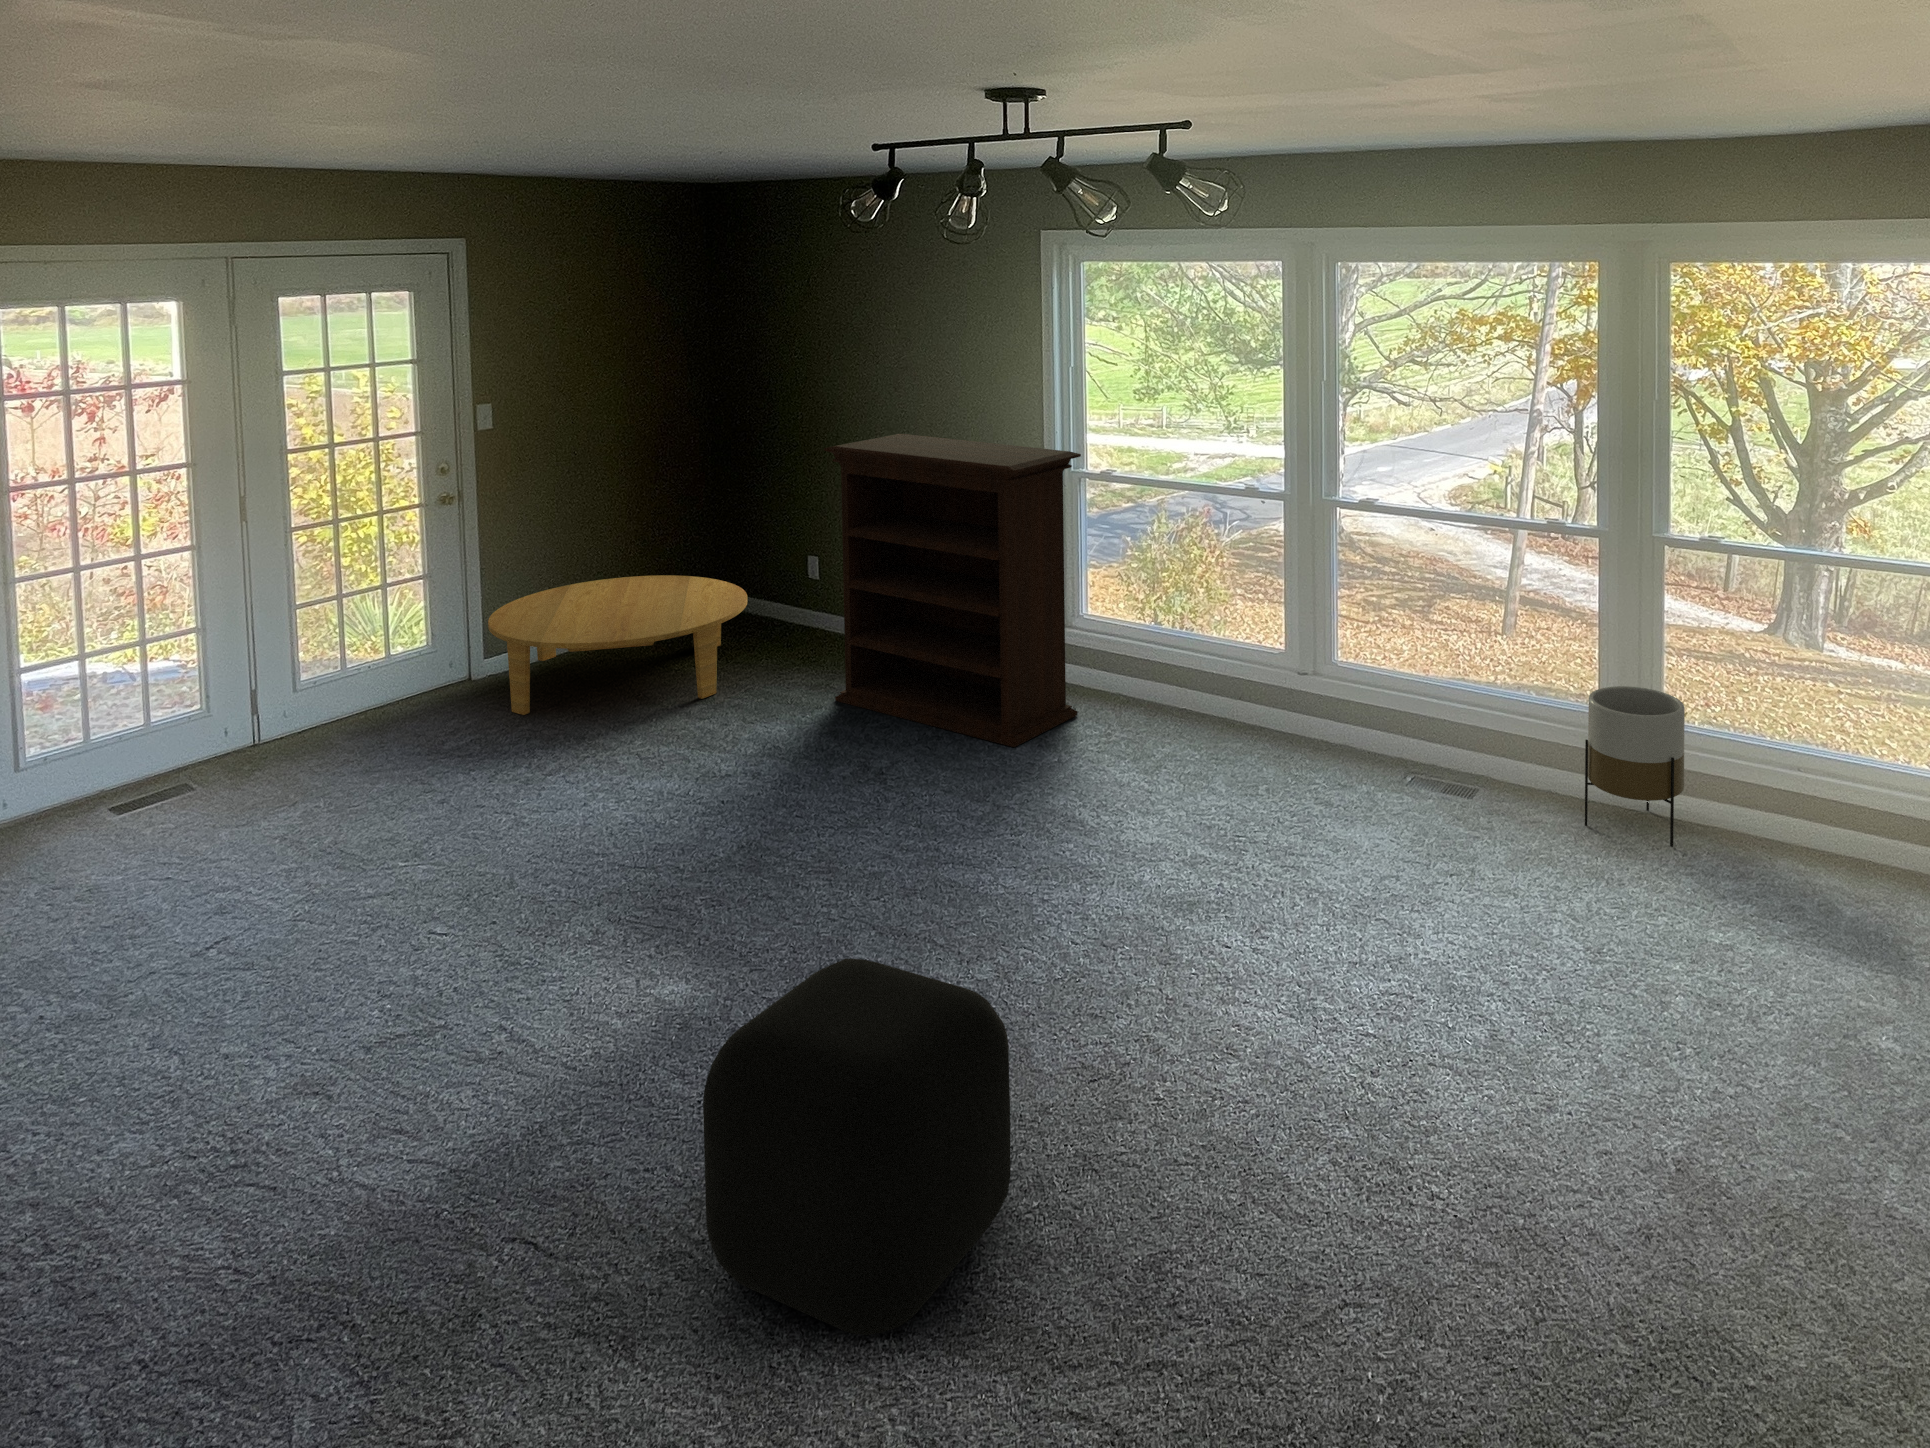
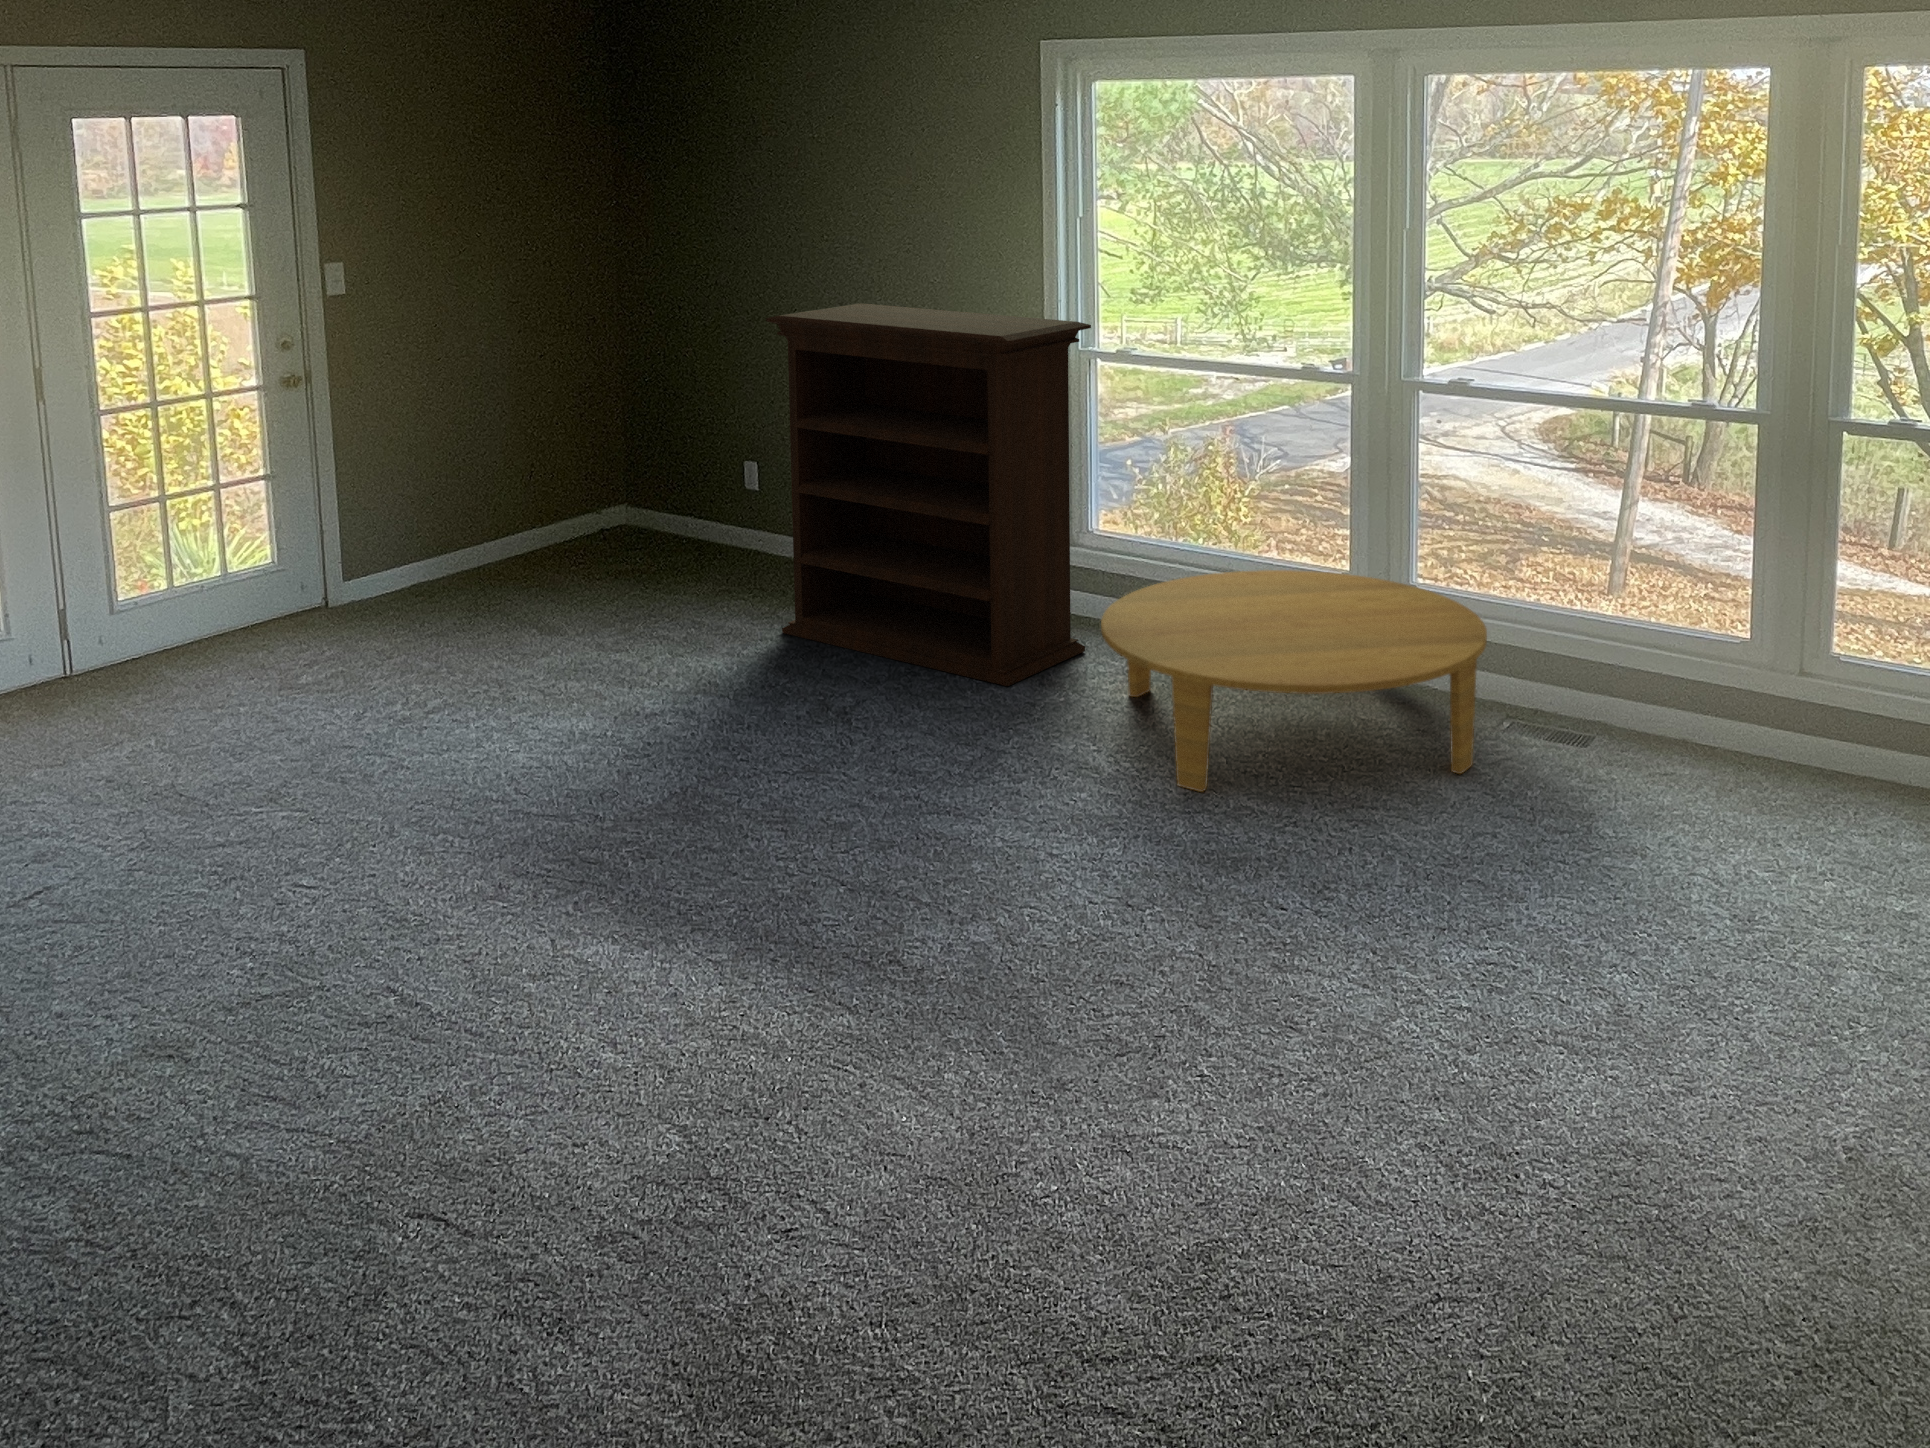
coffee table: present [488,575,748,715] -> present [1101,570,1487,792]
planter: present [1585,686,1685,847] -> none [1726,609,1857,803]
ottoman: present [703,958,1011,1335] -> none [651,890,1026,1320]

